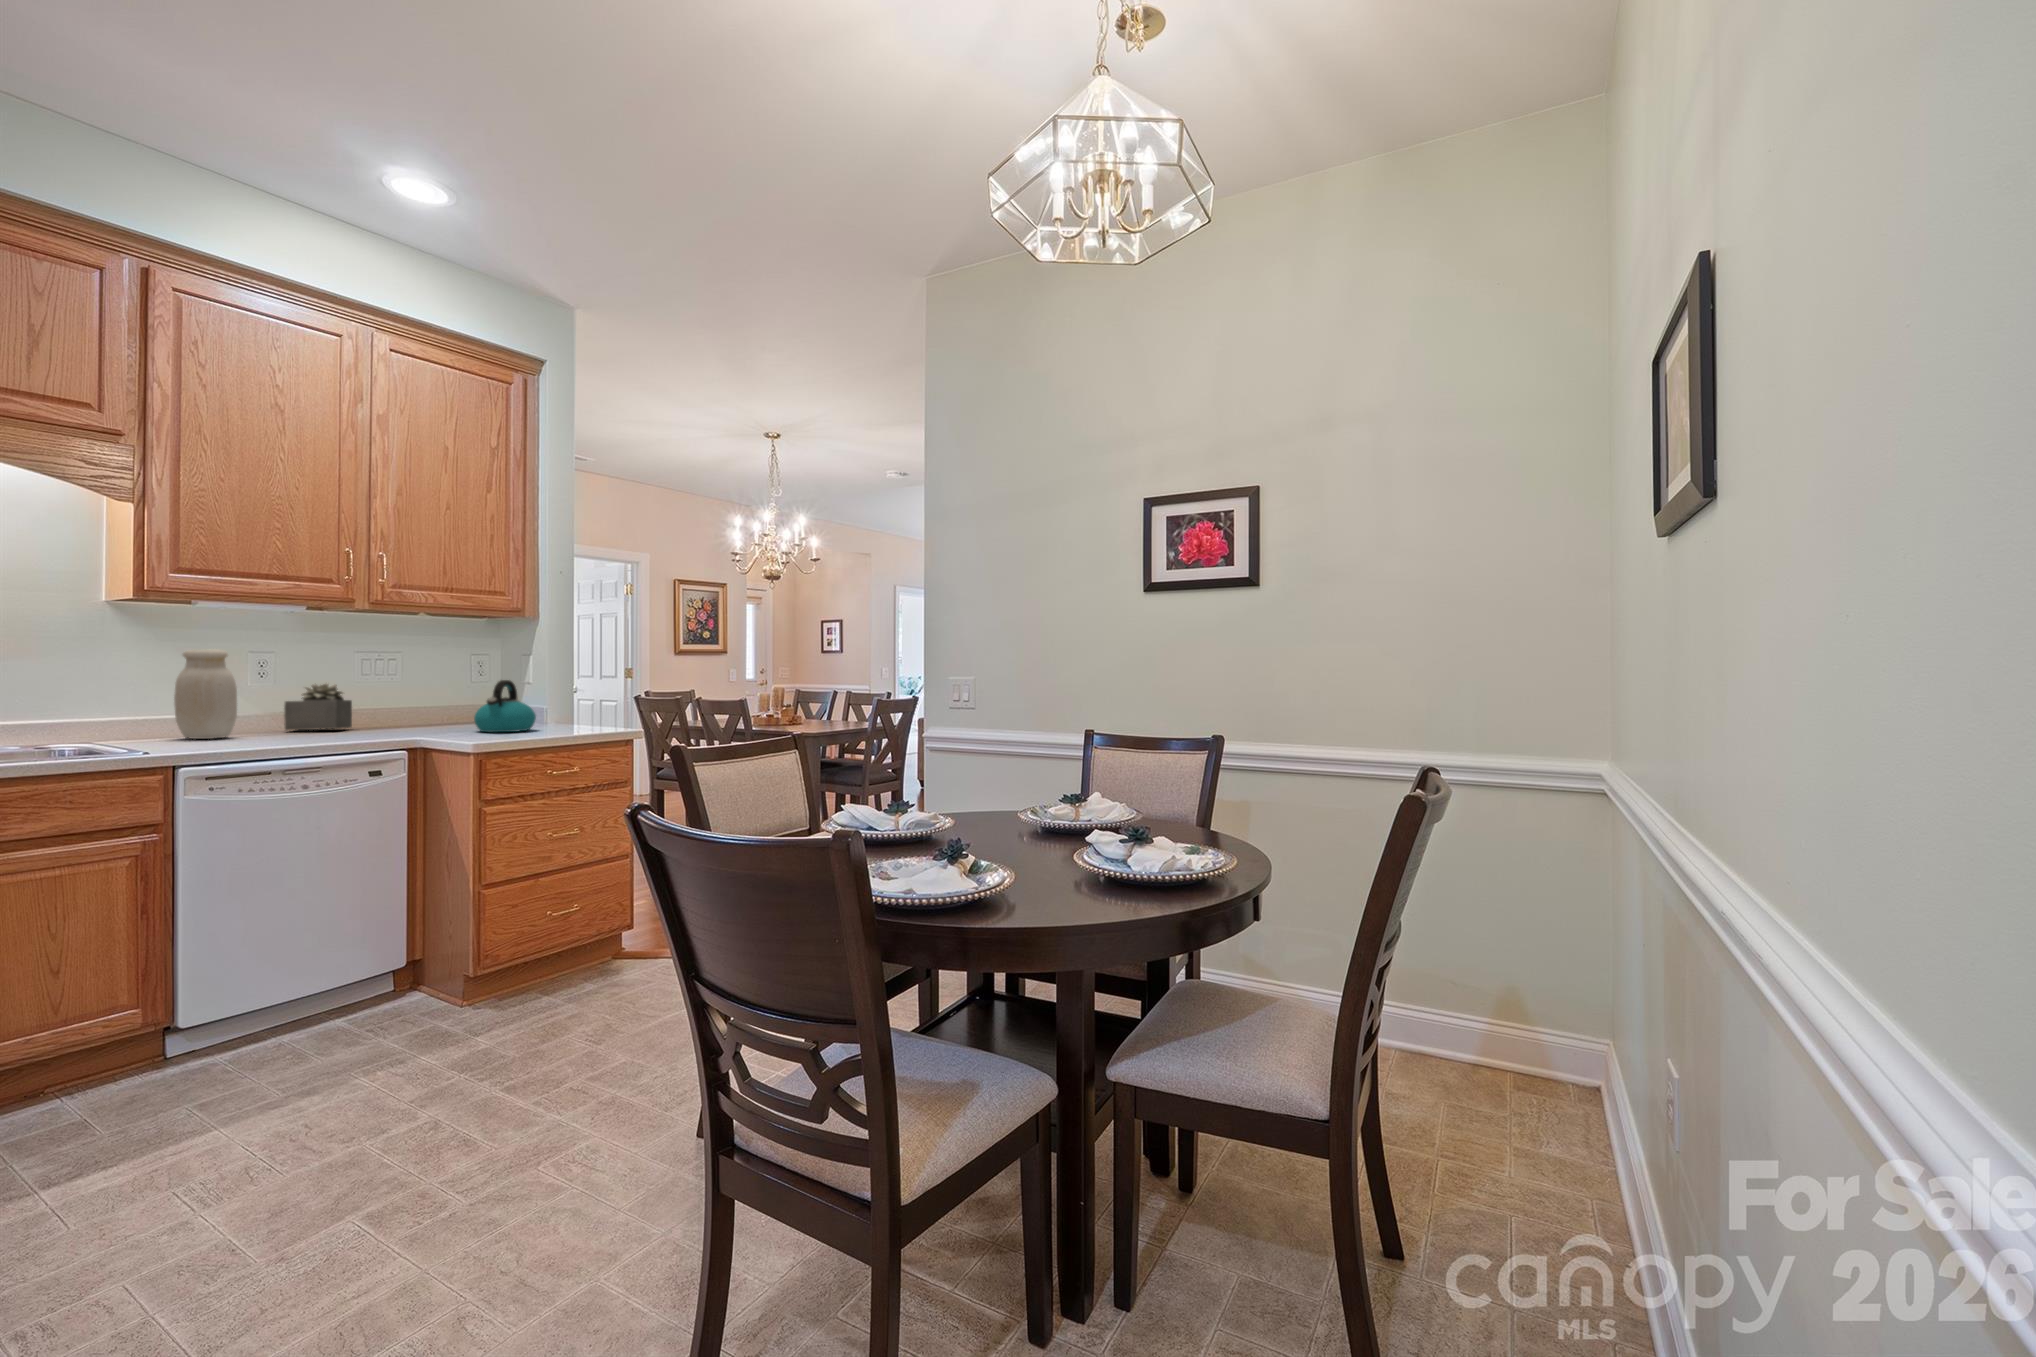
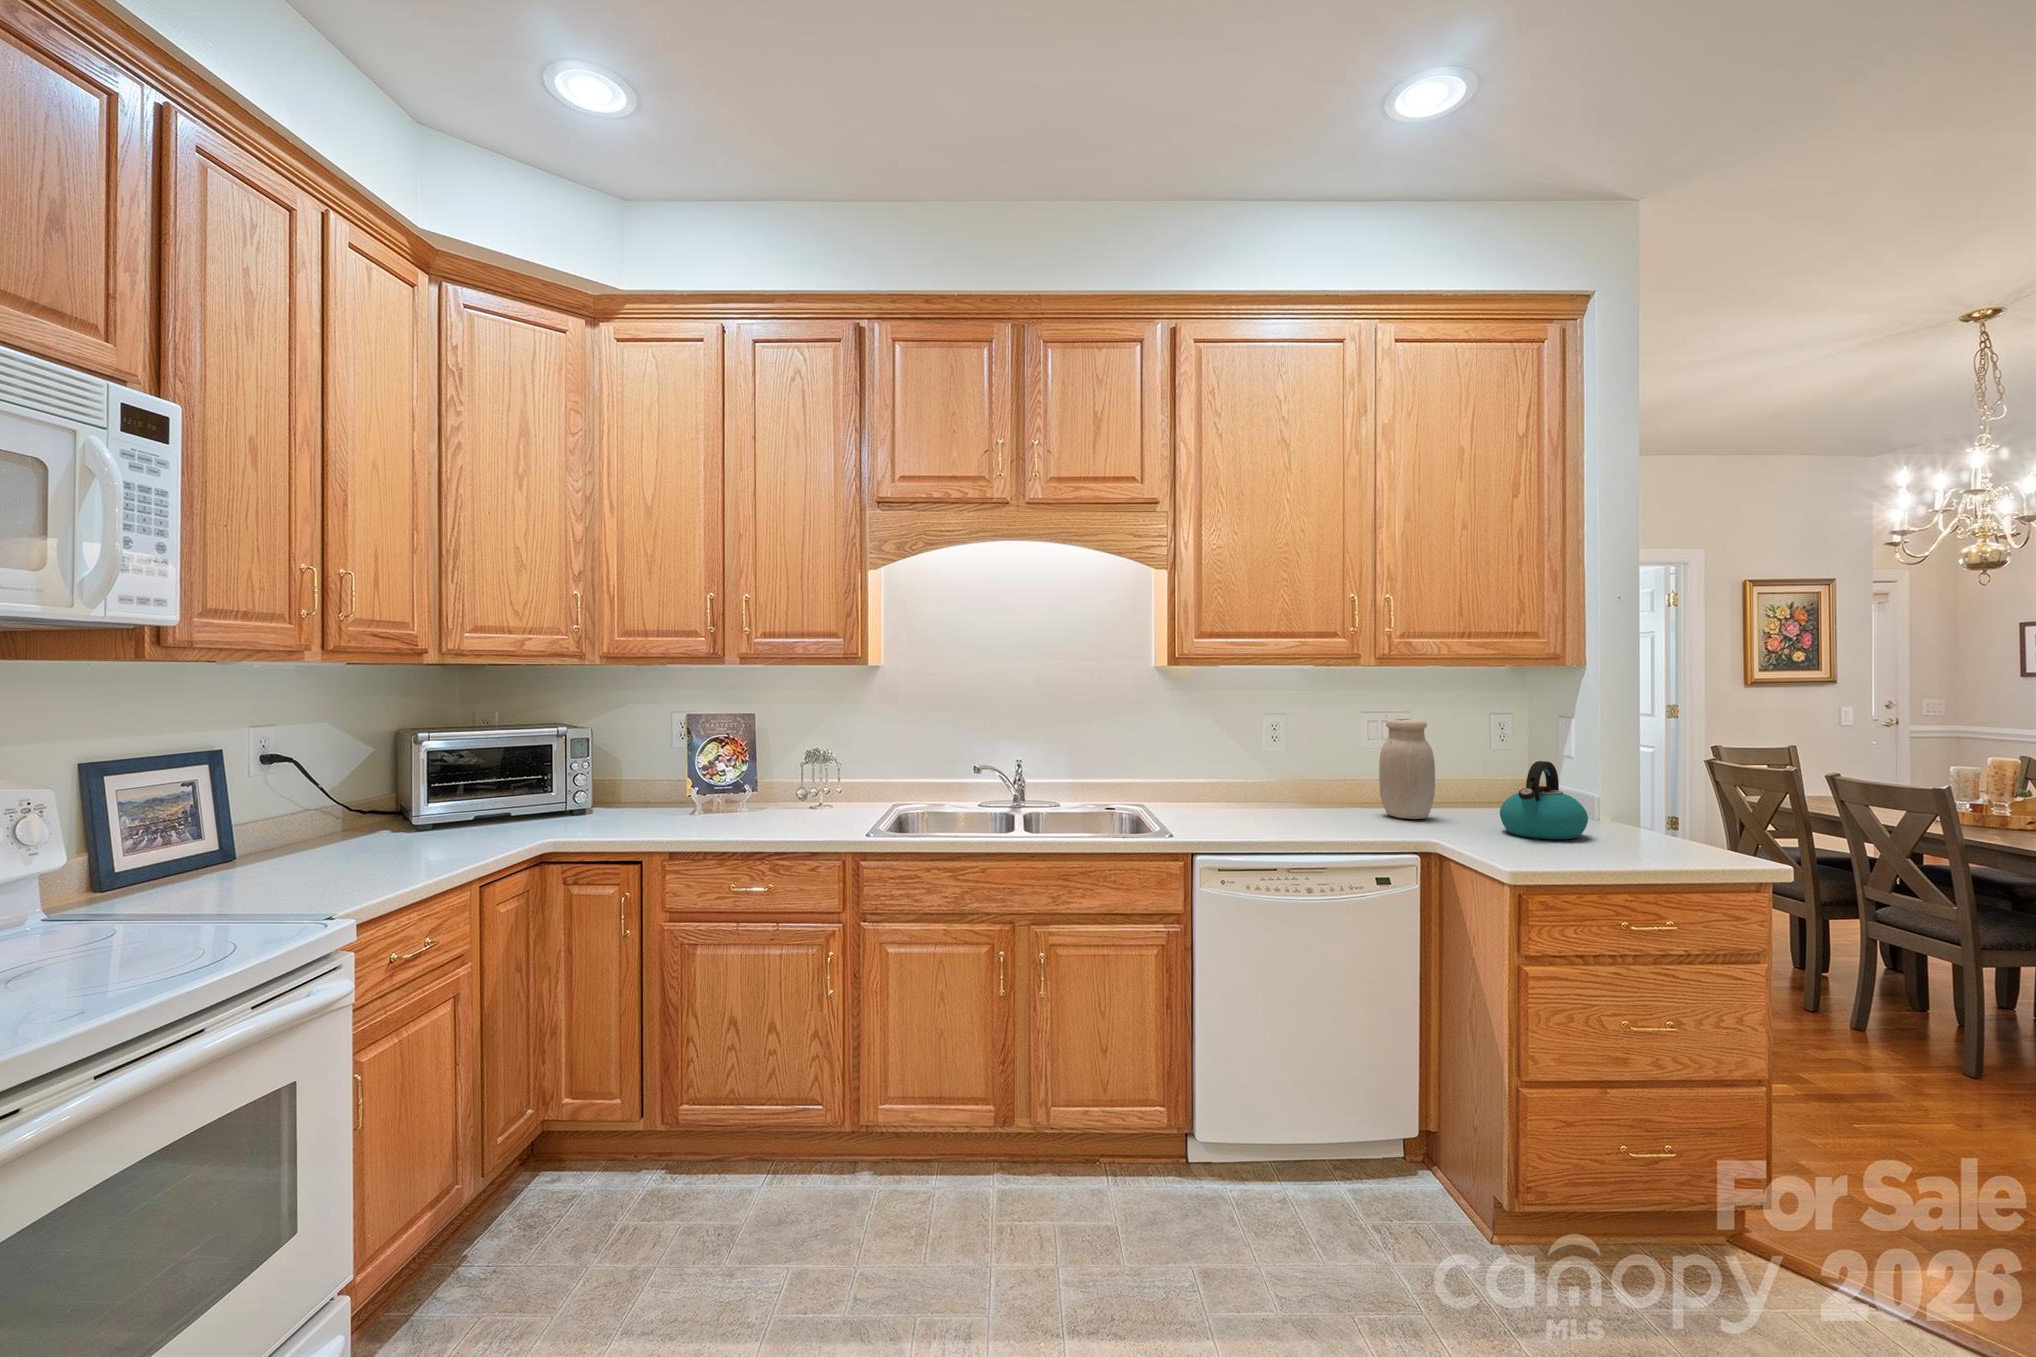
jar: present [174,649,237,739] -> present [1379,718,1435,819]
succulent plant: present [284,683,352,731] -> none [1292,751,1357,810]

